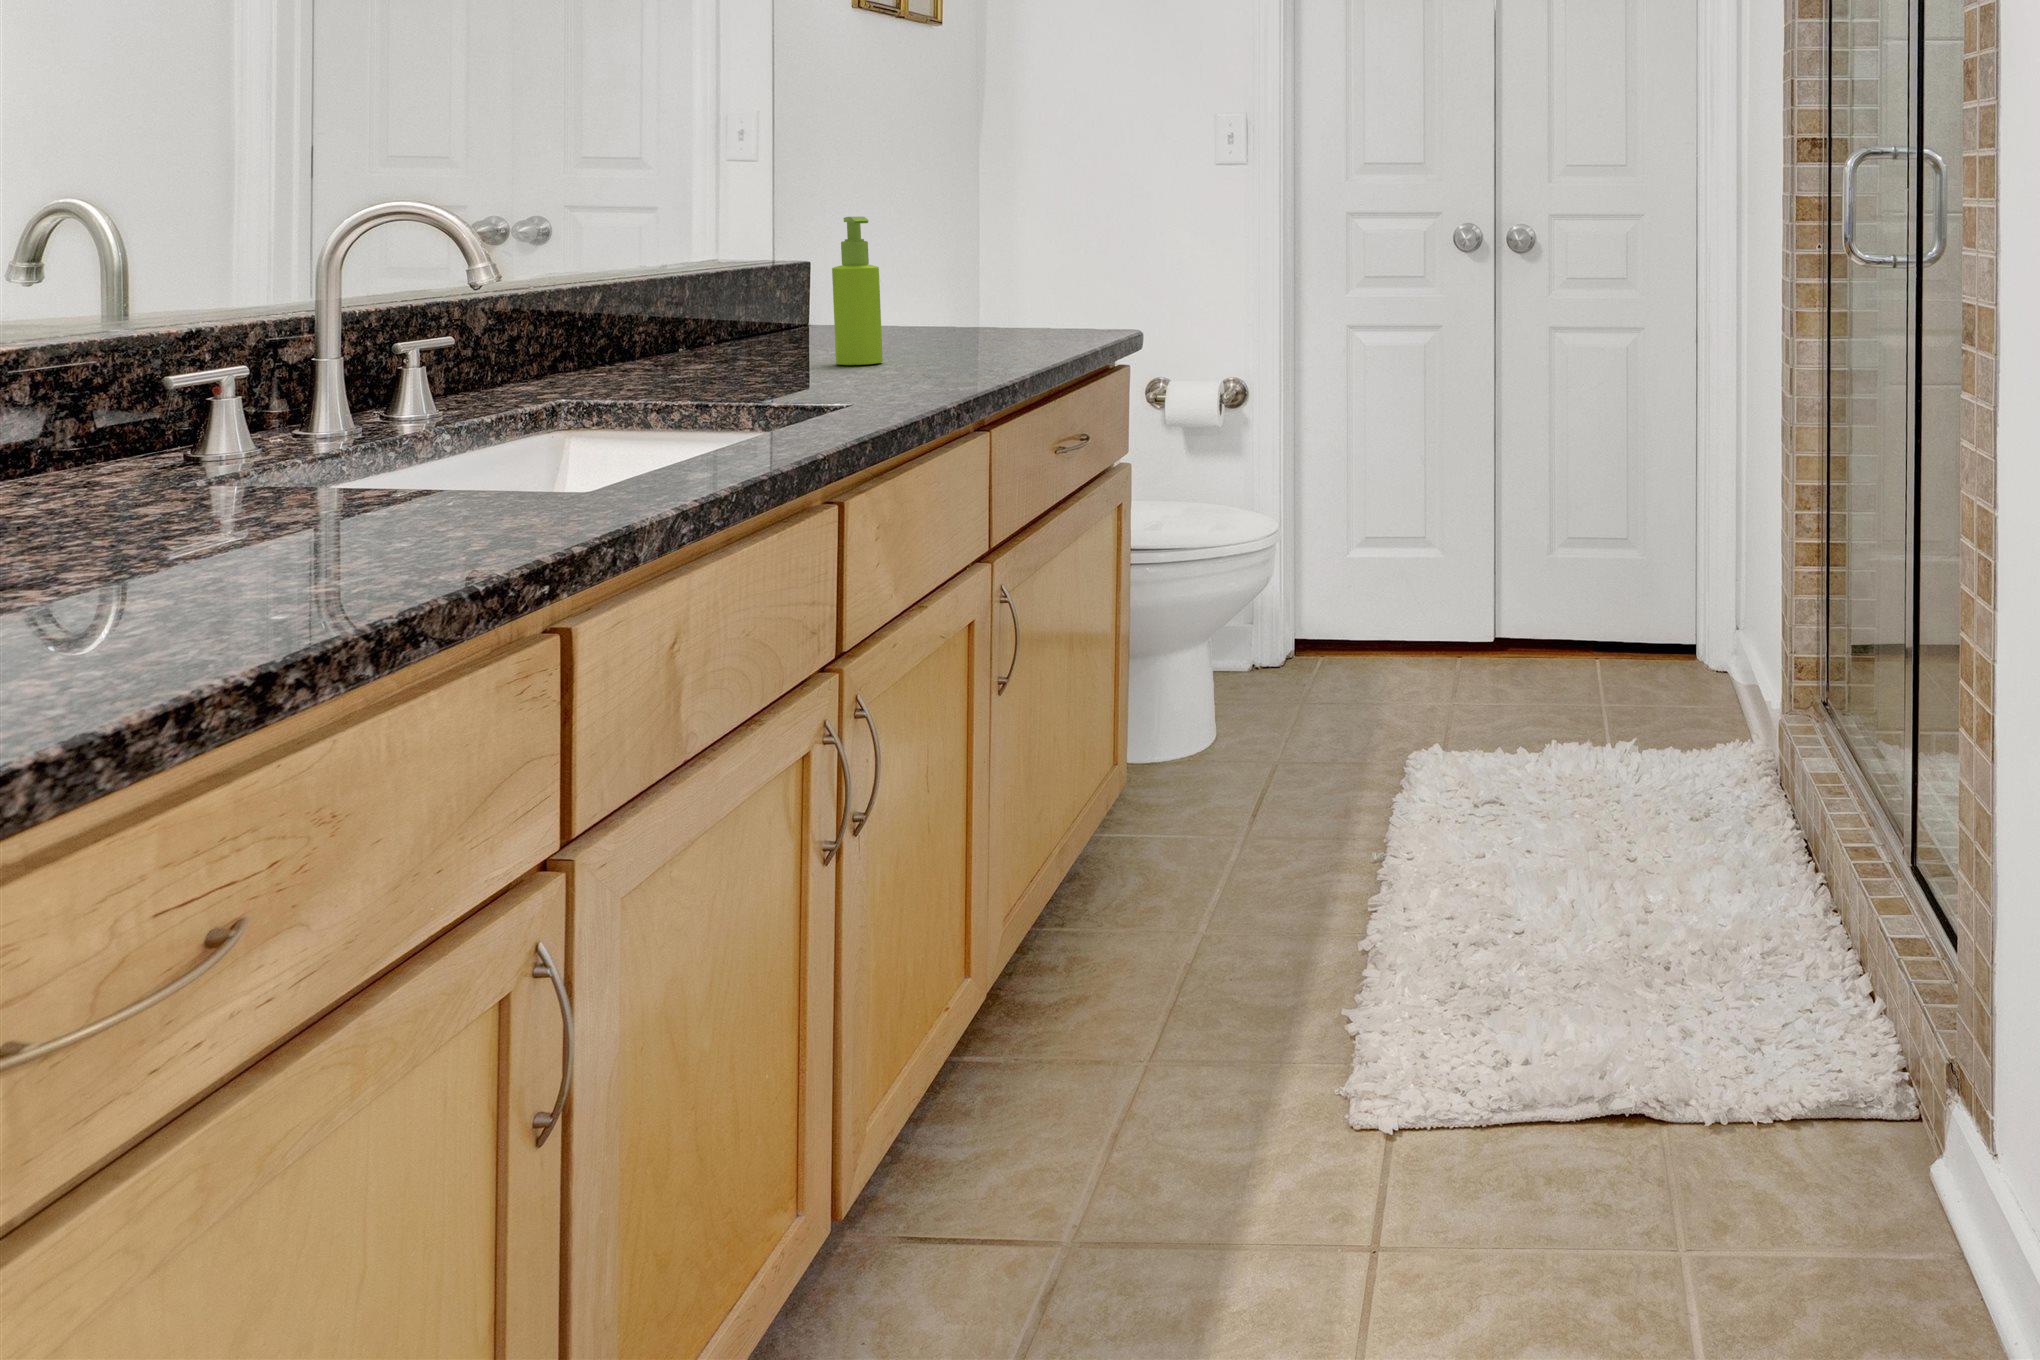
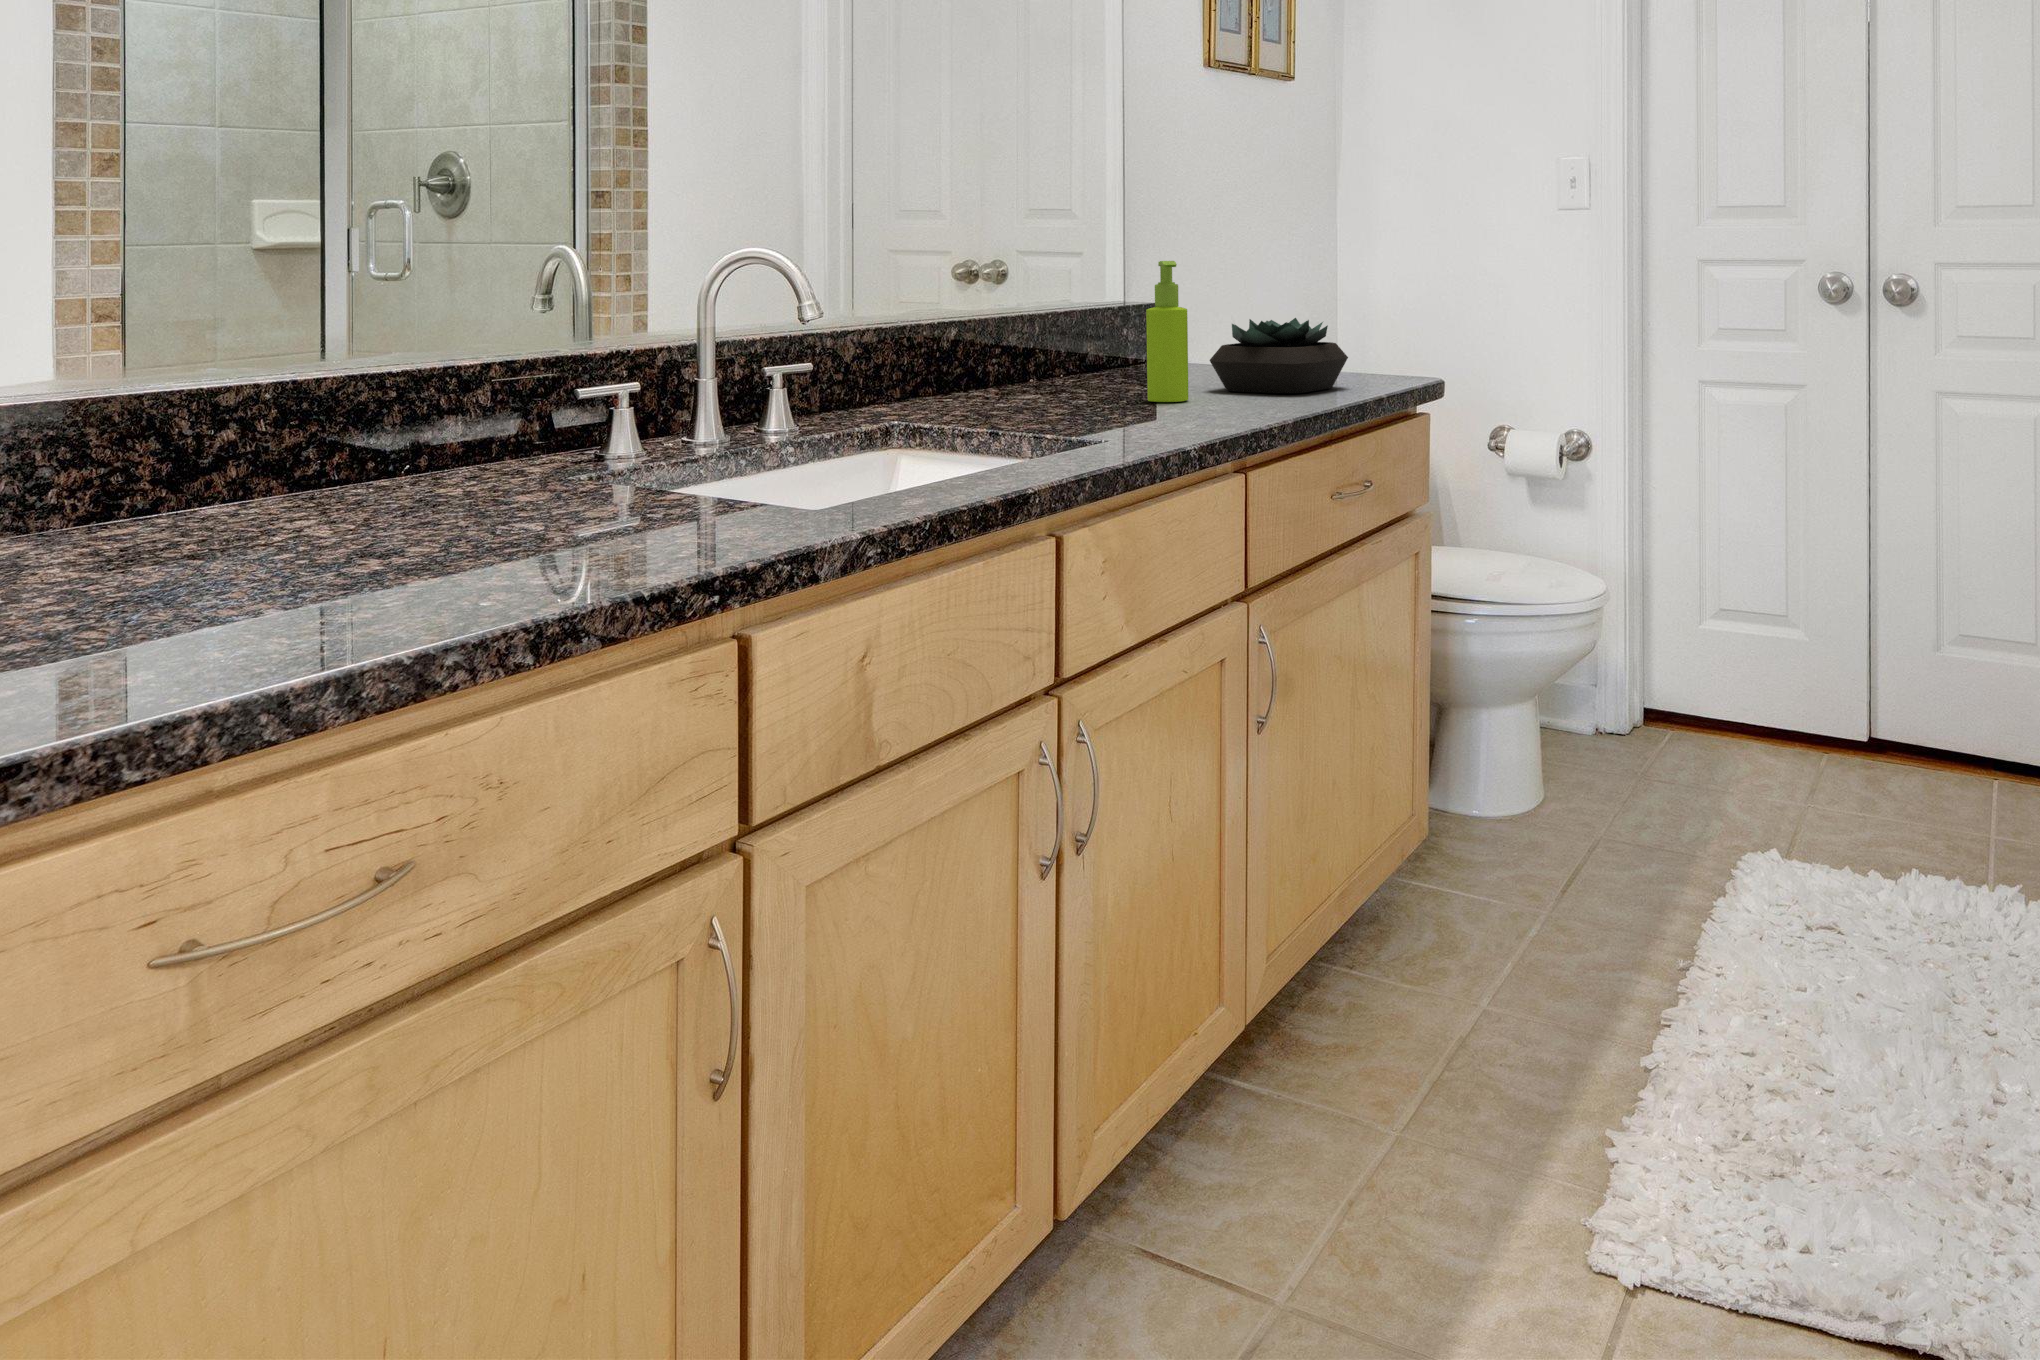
succulent plant: none [894,274,1041,351] -> present [1210,318,1348,393]

